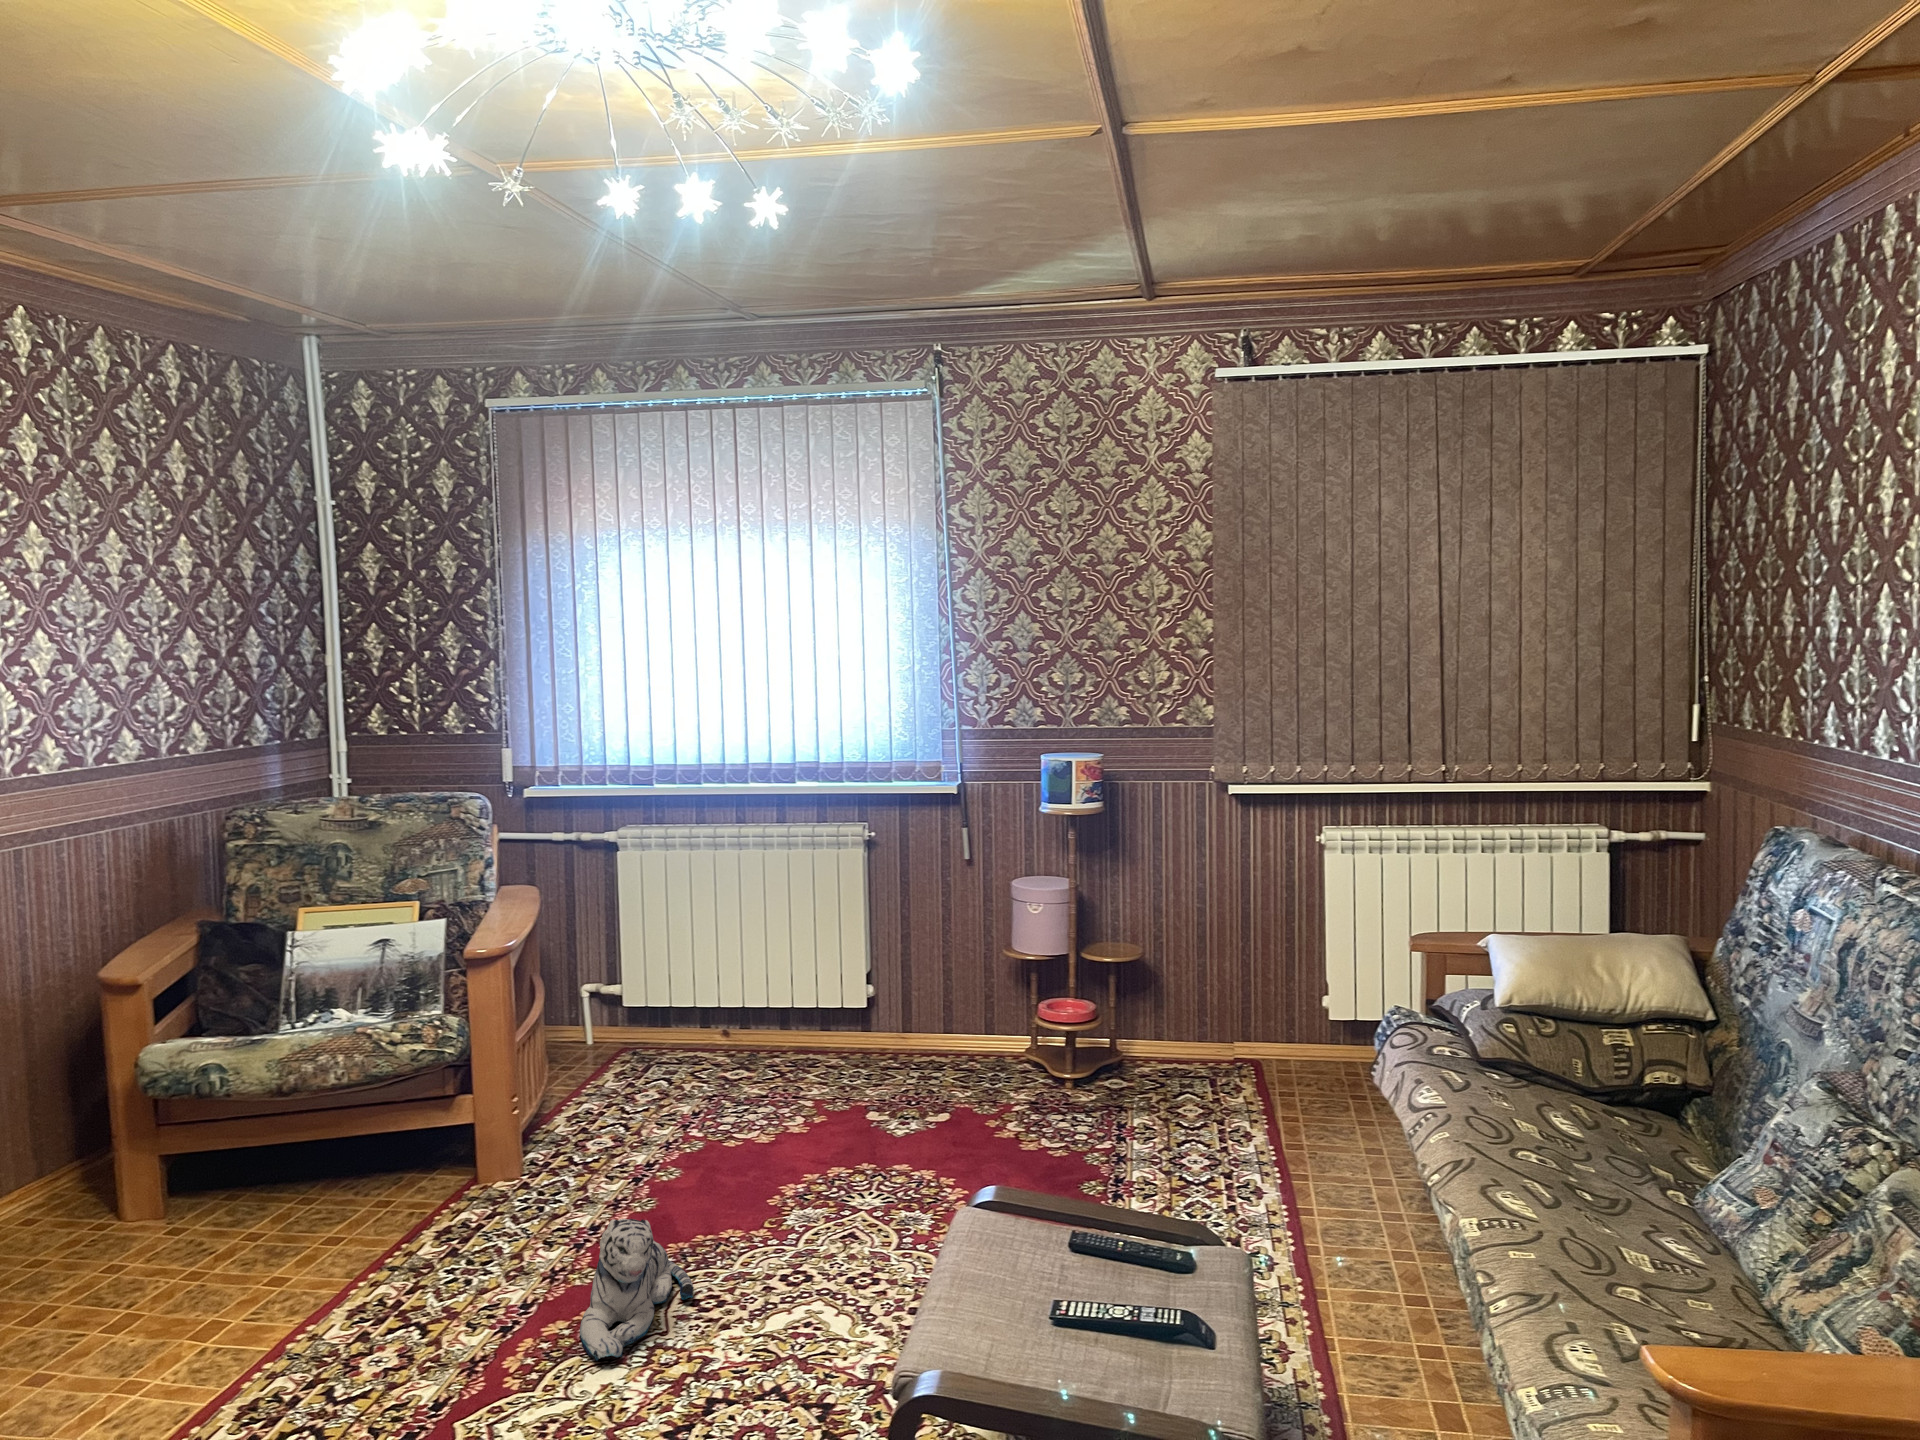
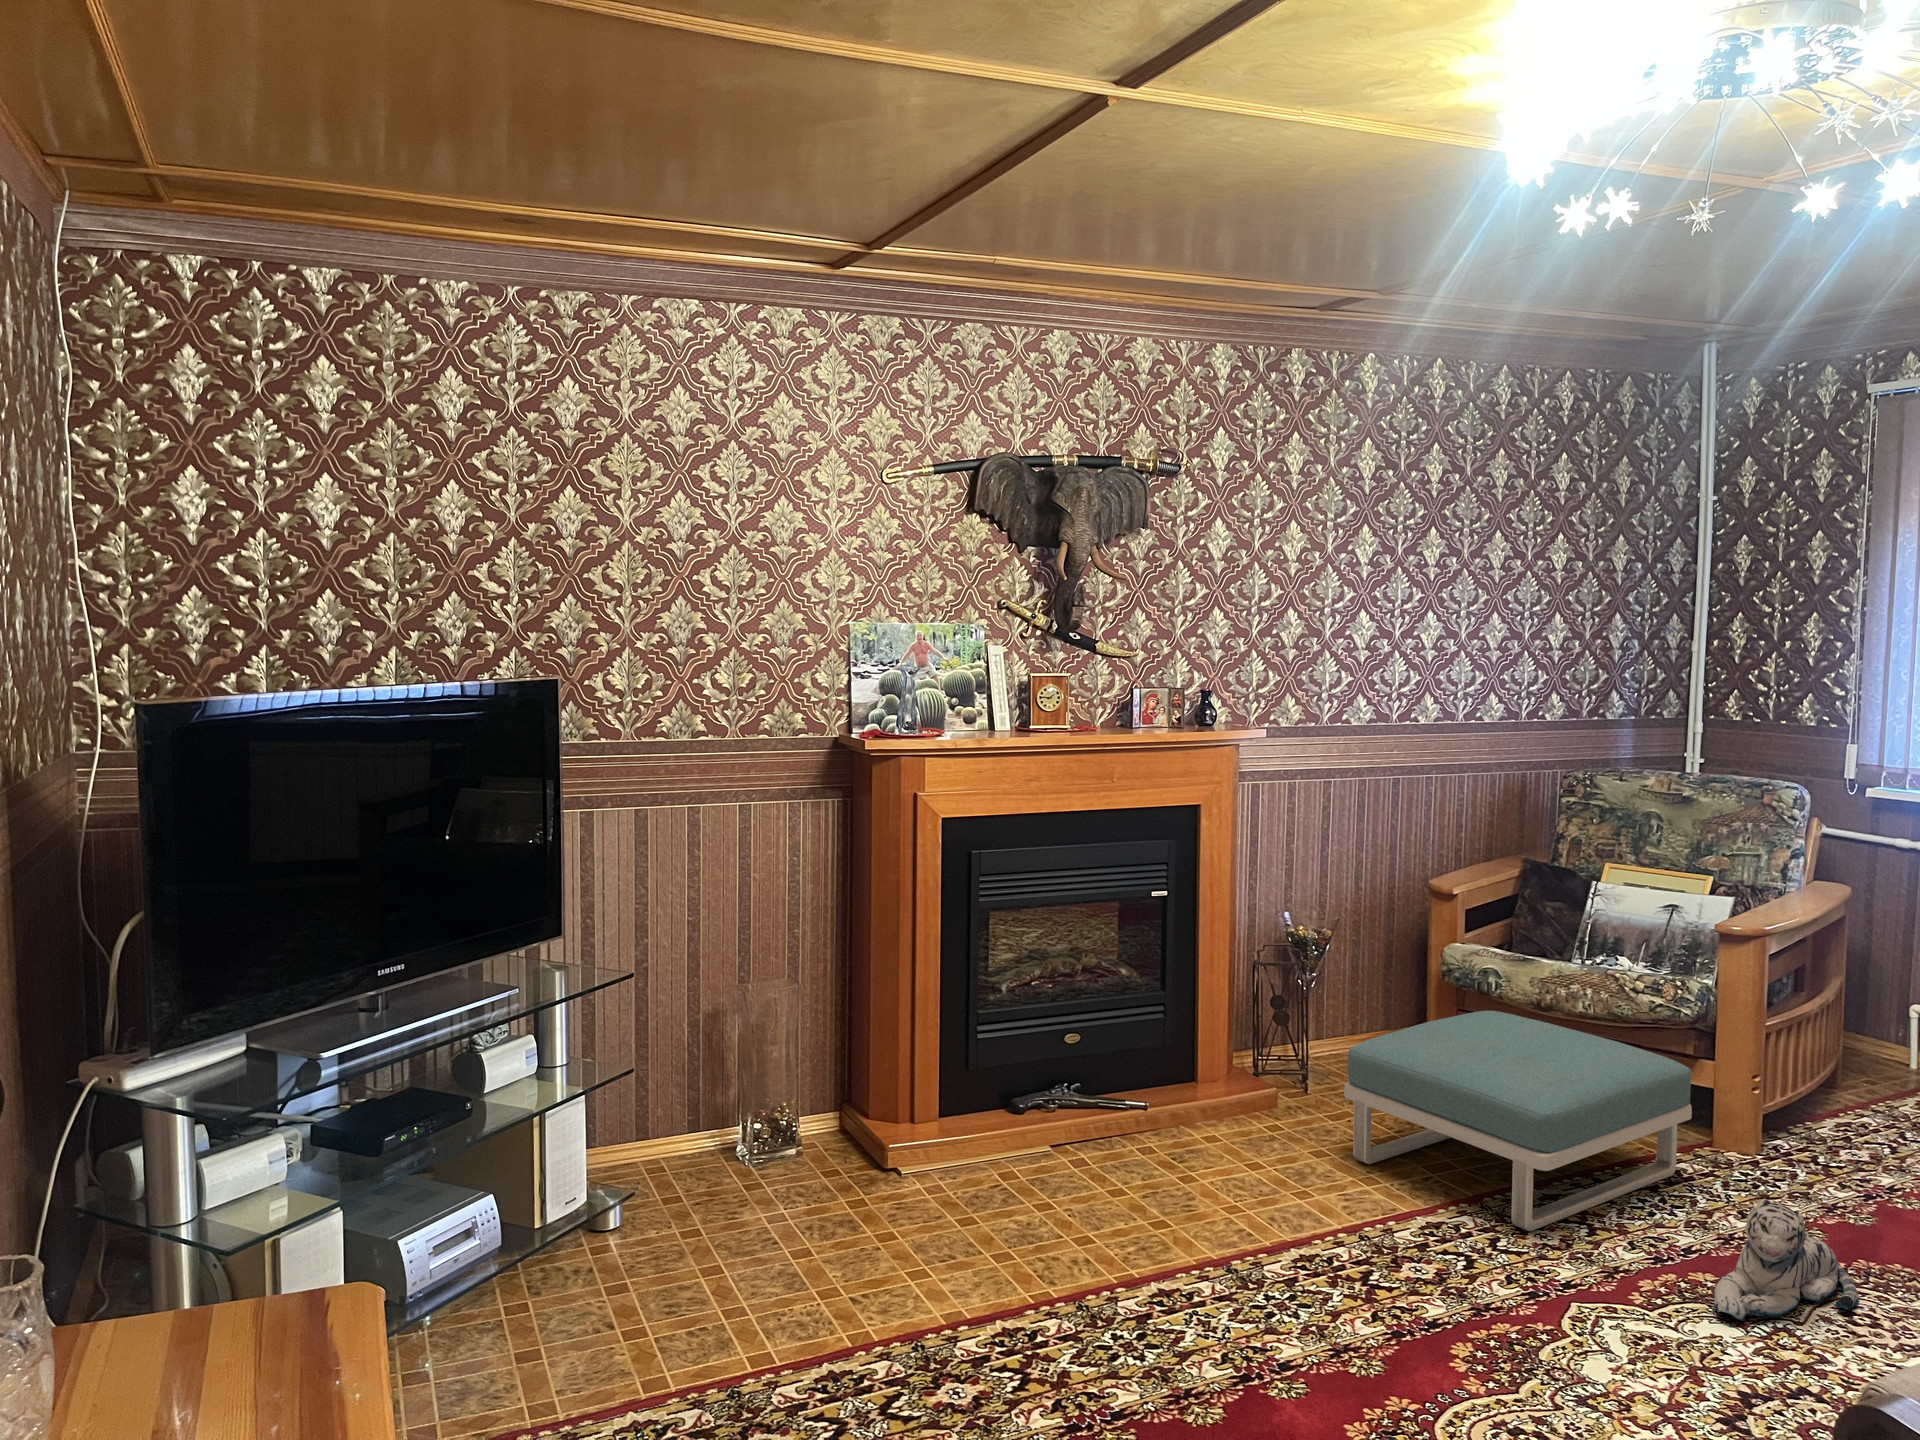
footstool: none [52,1104,476,1373] -> present [1344,1011,1692,1231]

